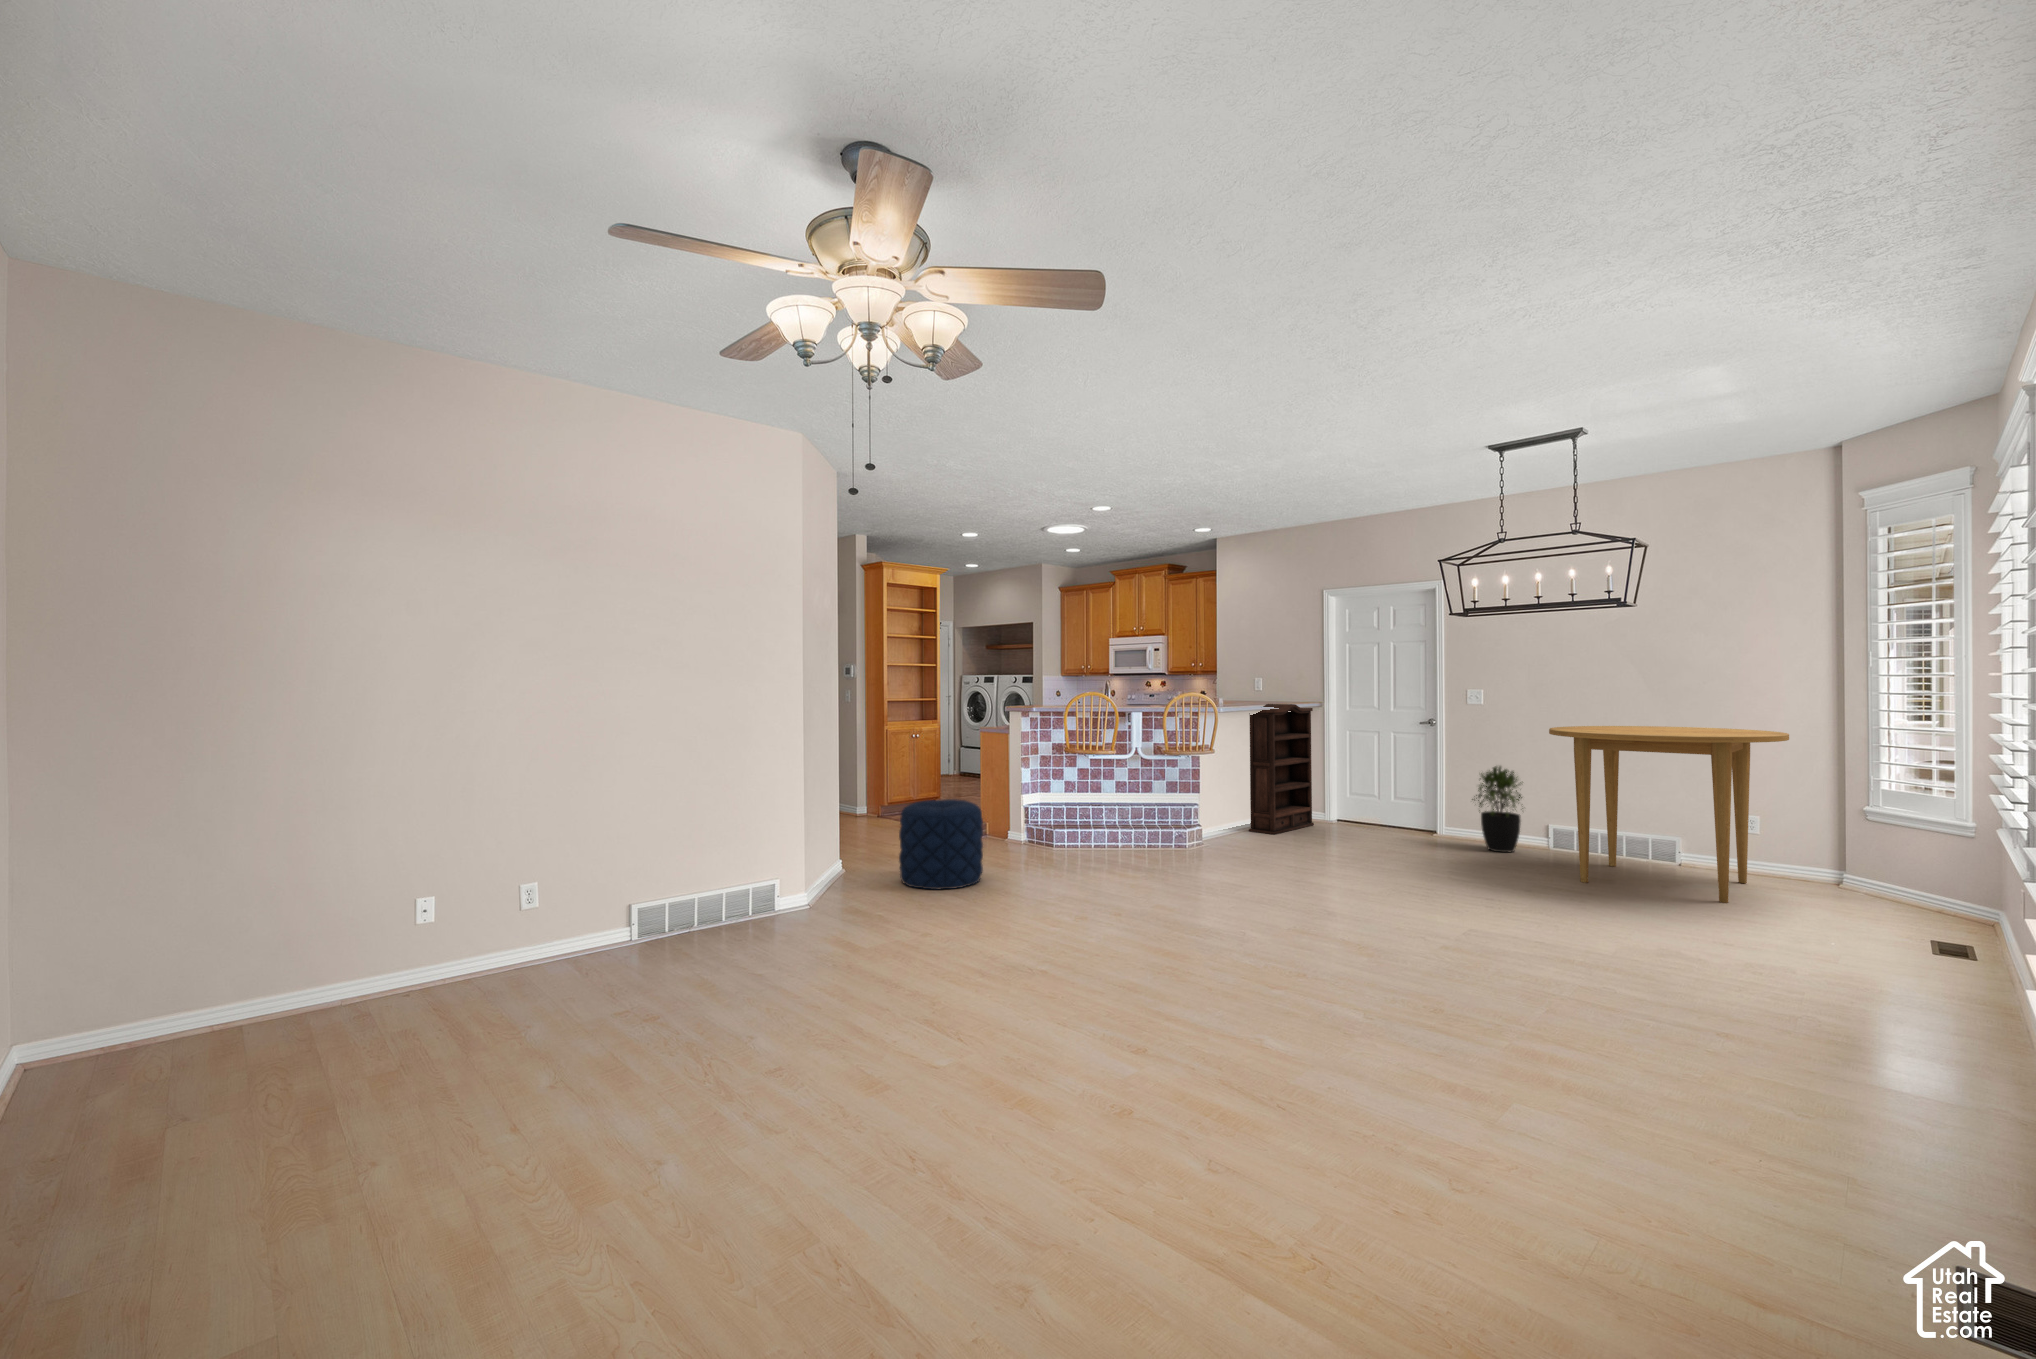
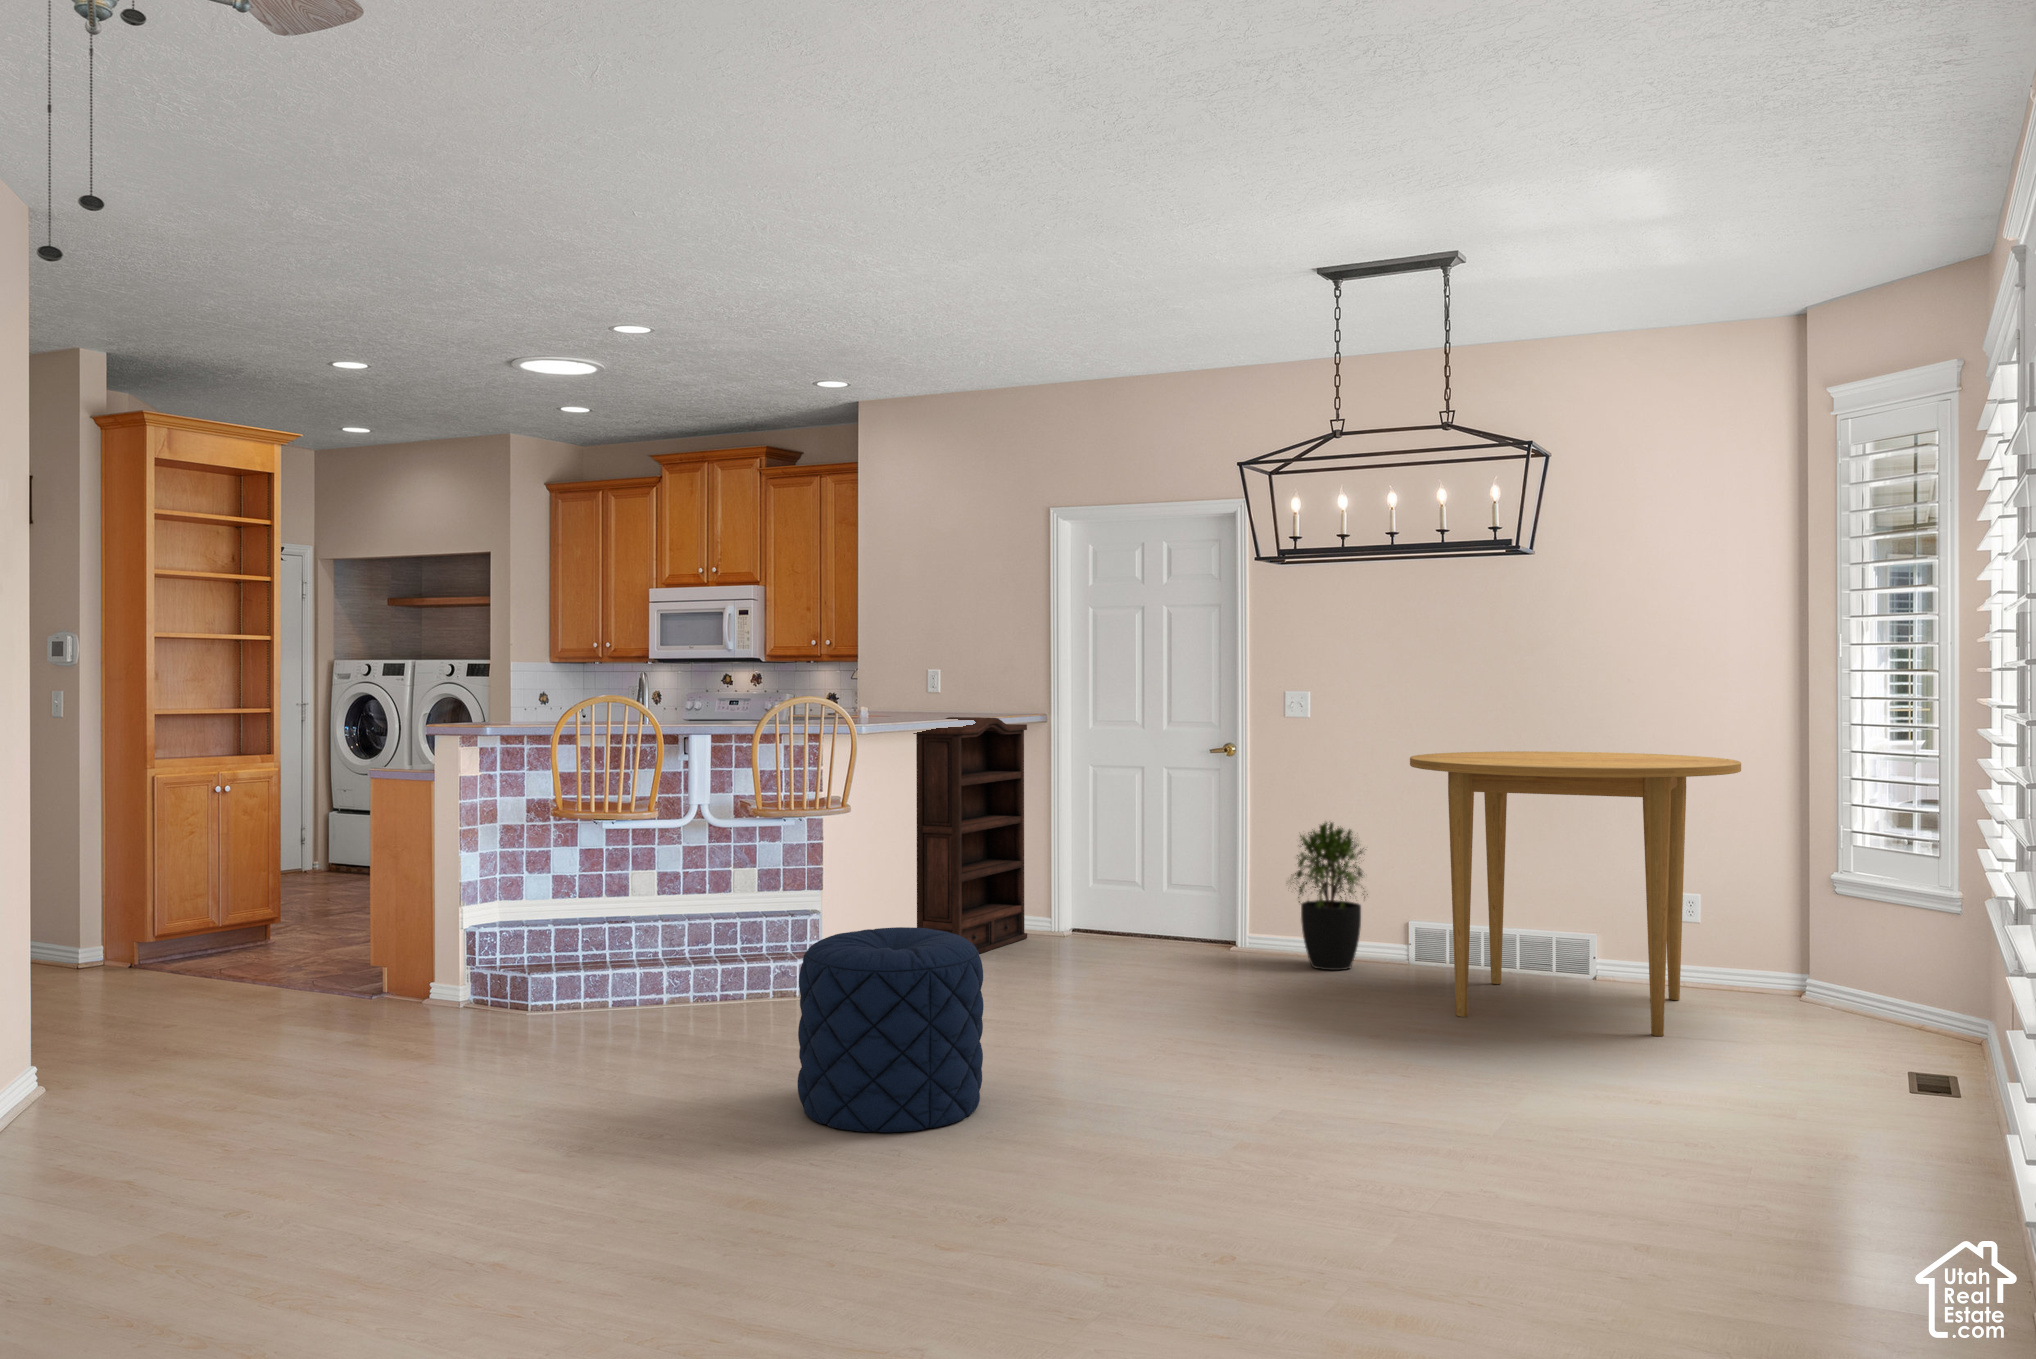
pouf: present [899,799,983,889] -> present [797,927,983,1132]

